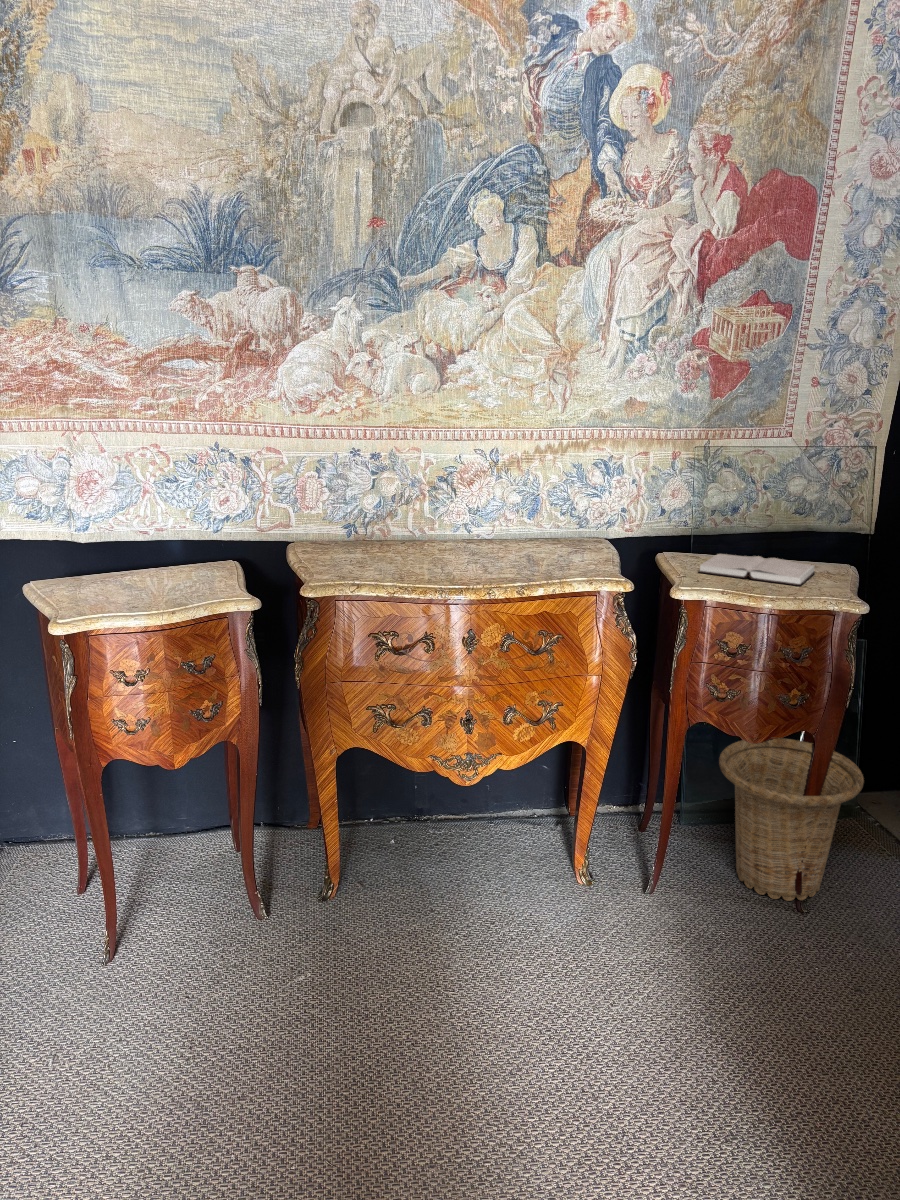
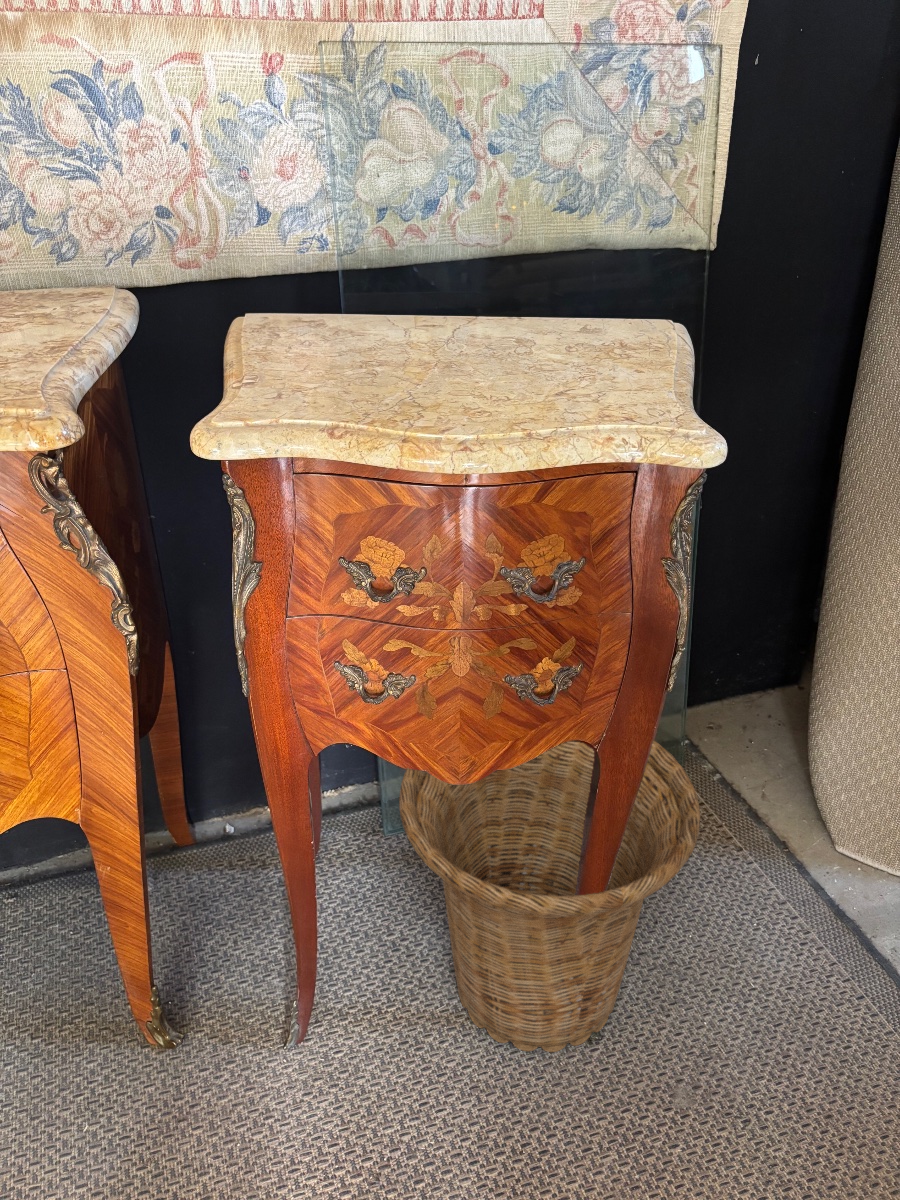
hardback book: present [699,554,815,586] -> none [298,313,591,399]

